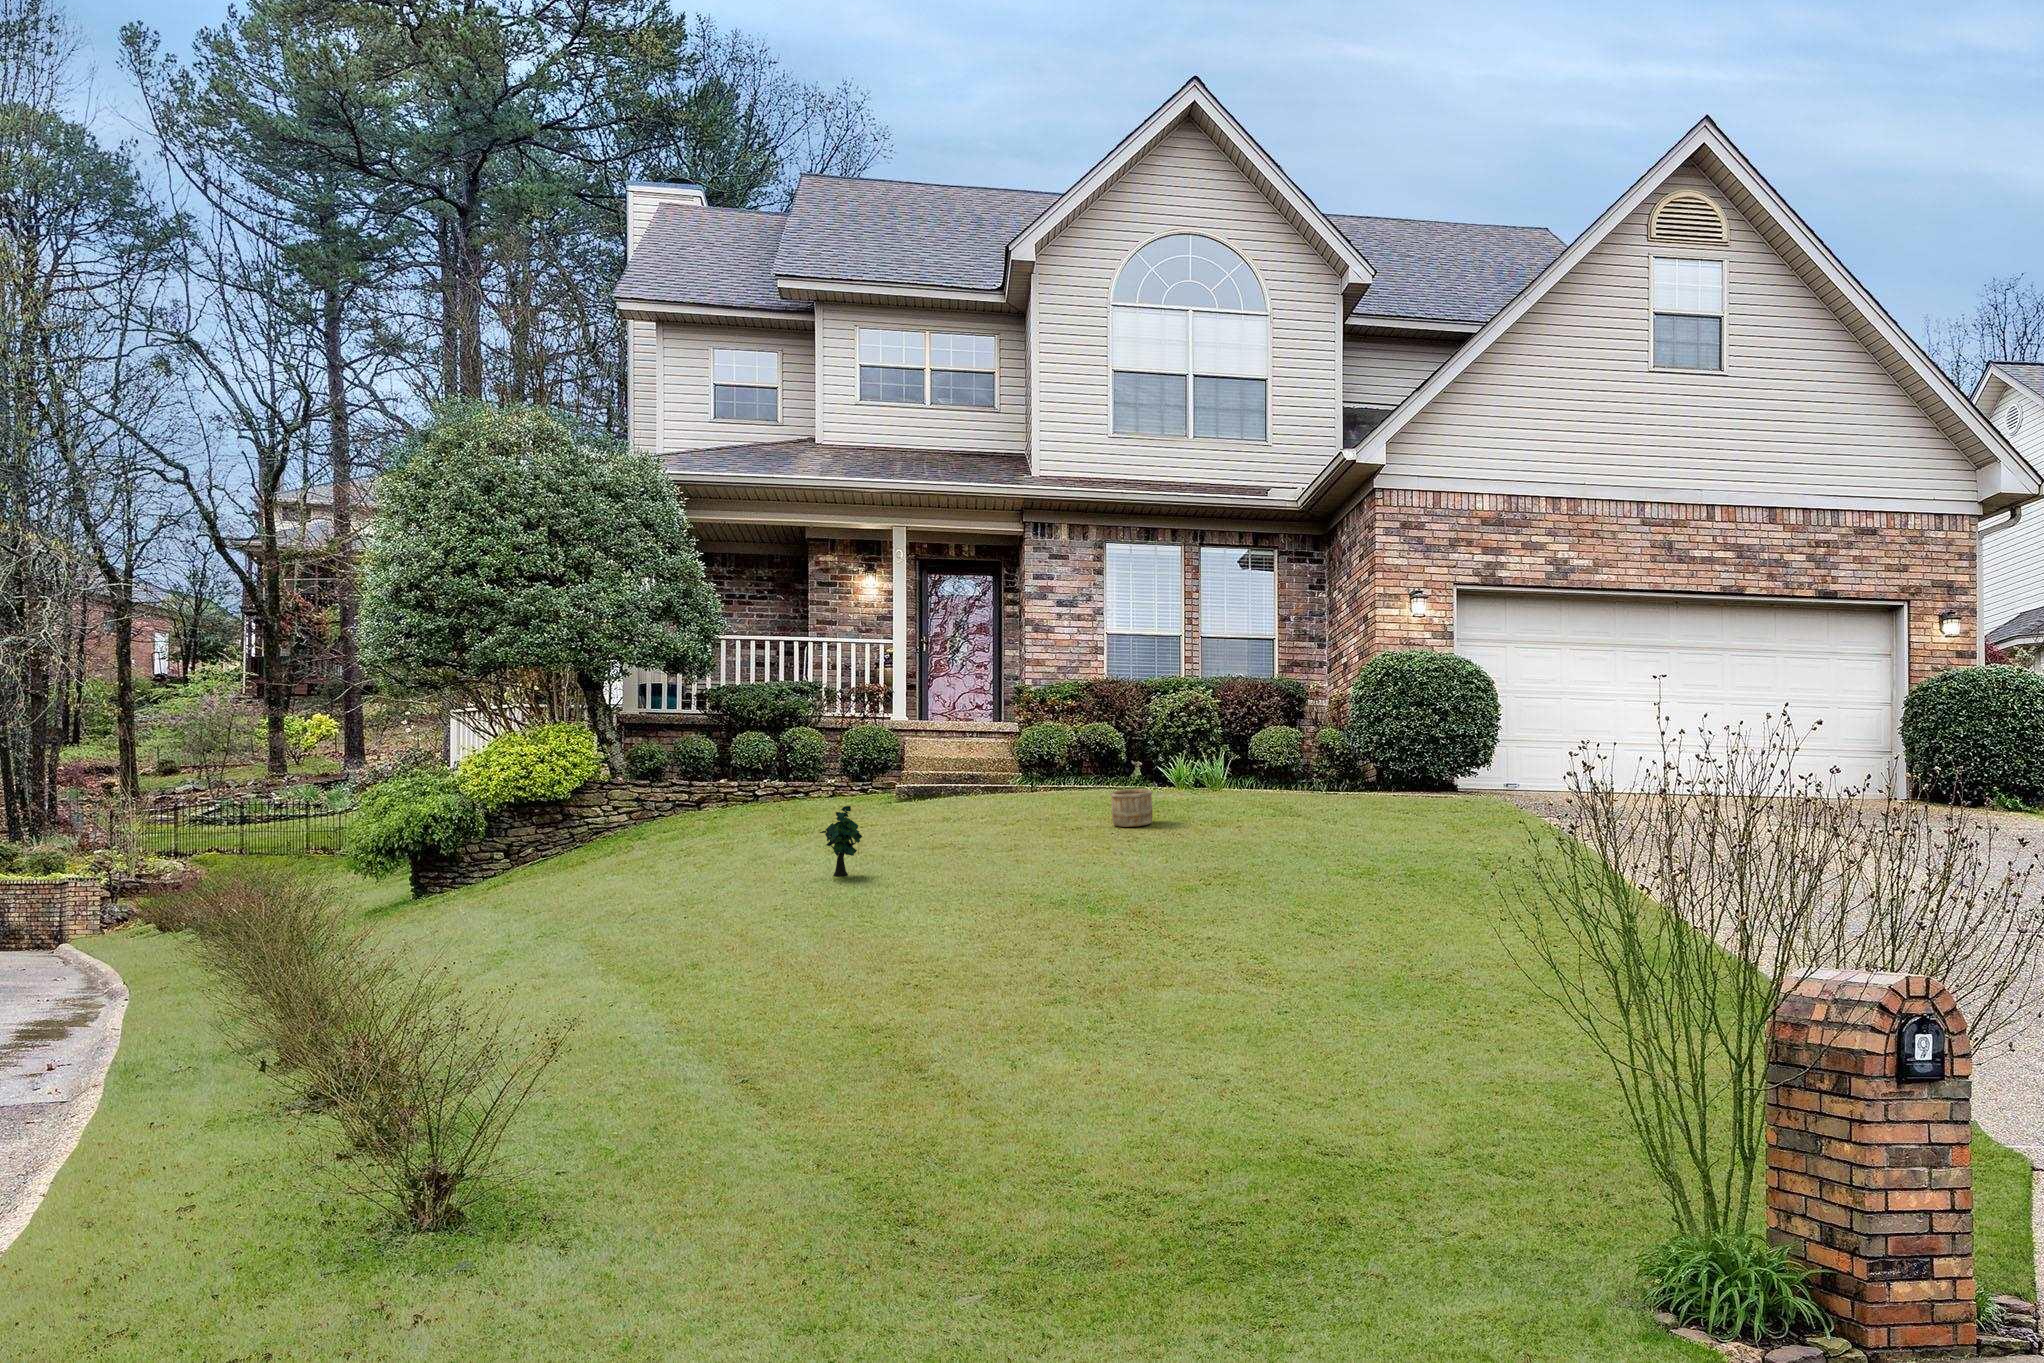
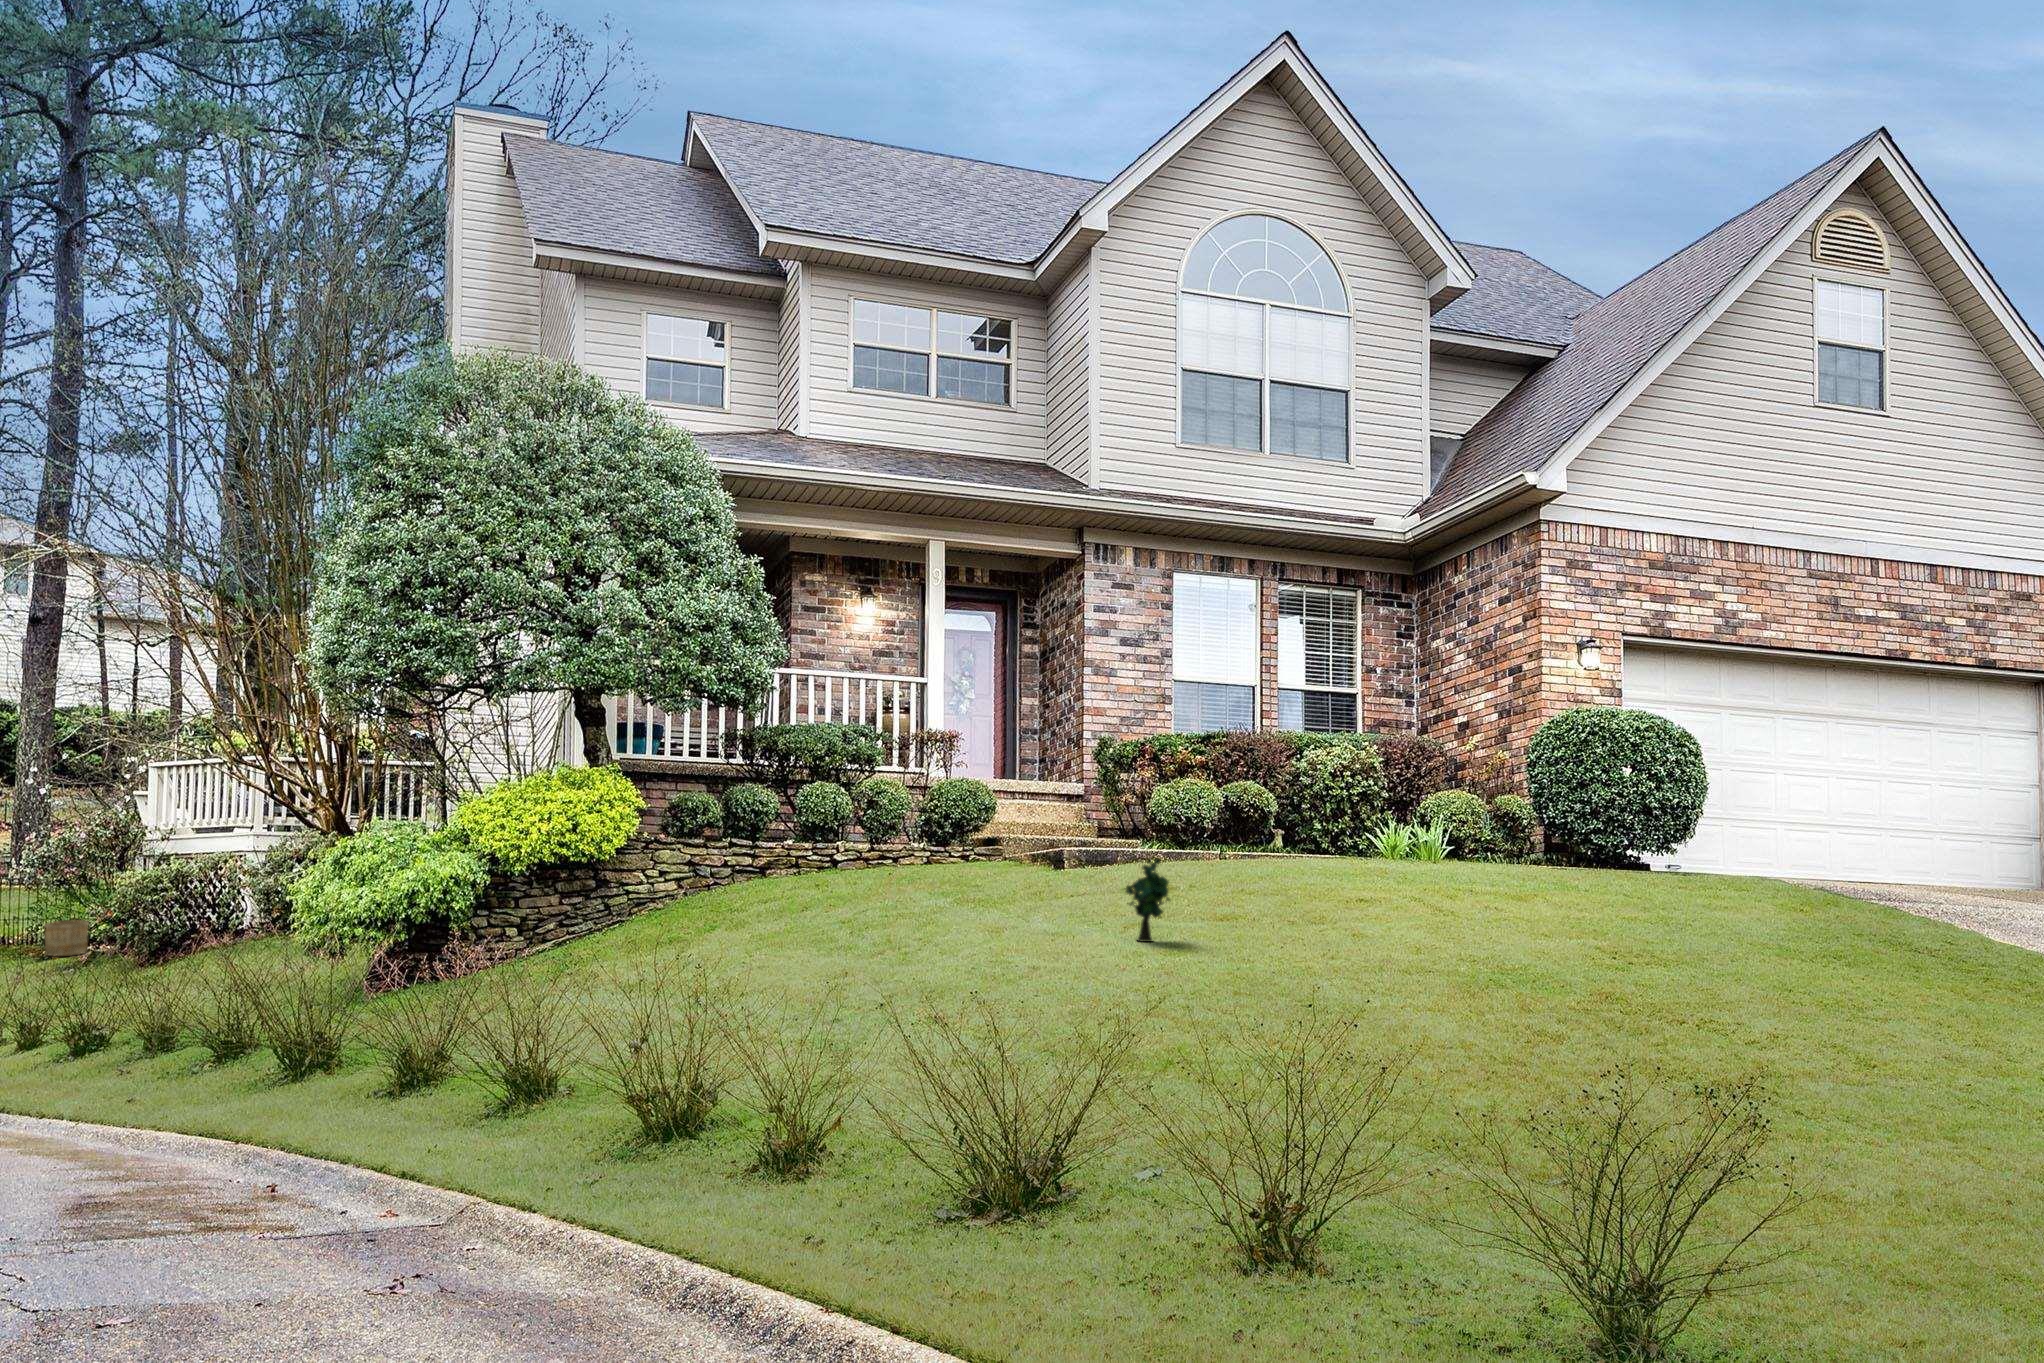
wooden bucket: present [1110,789,1153,827] -> present [45,920,89,956]

